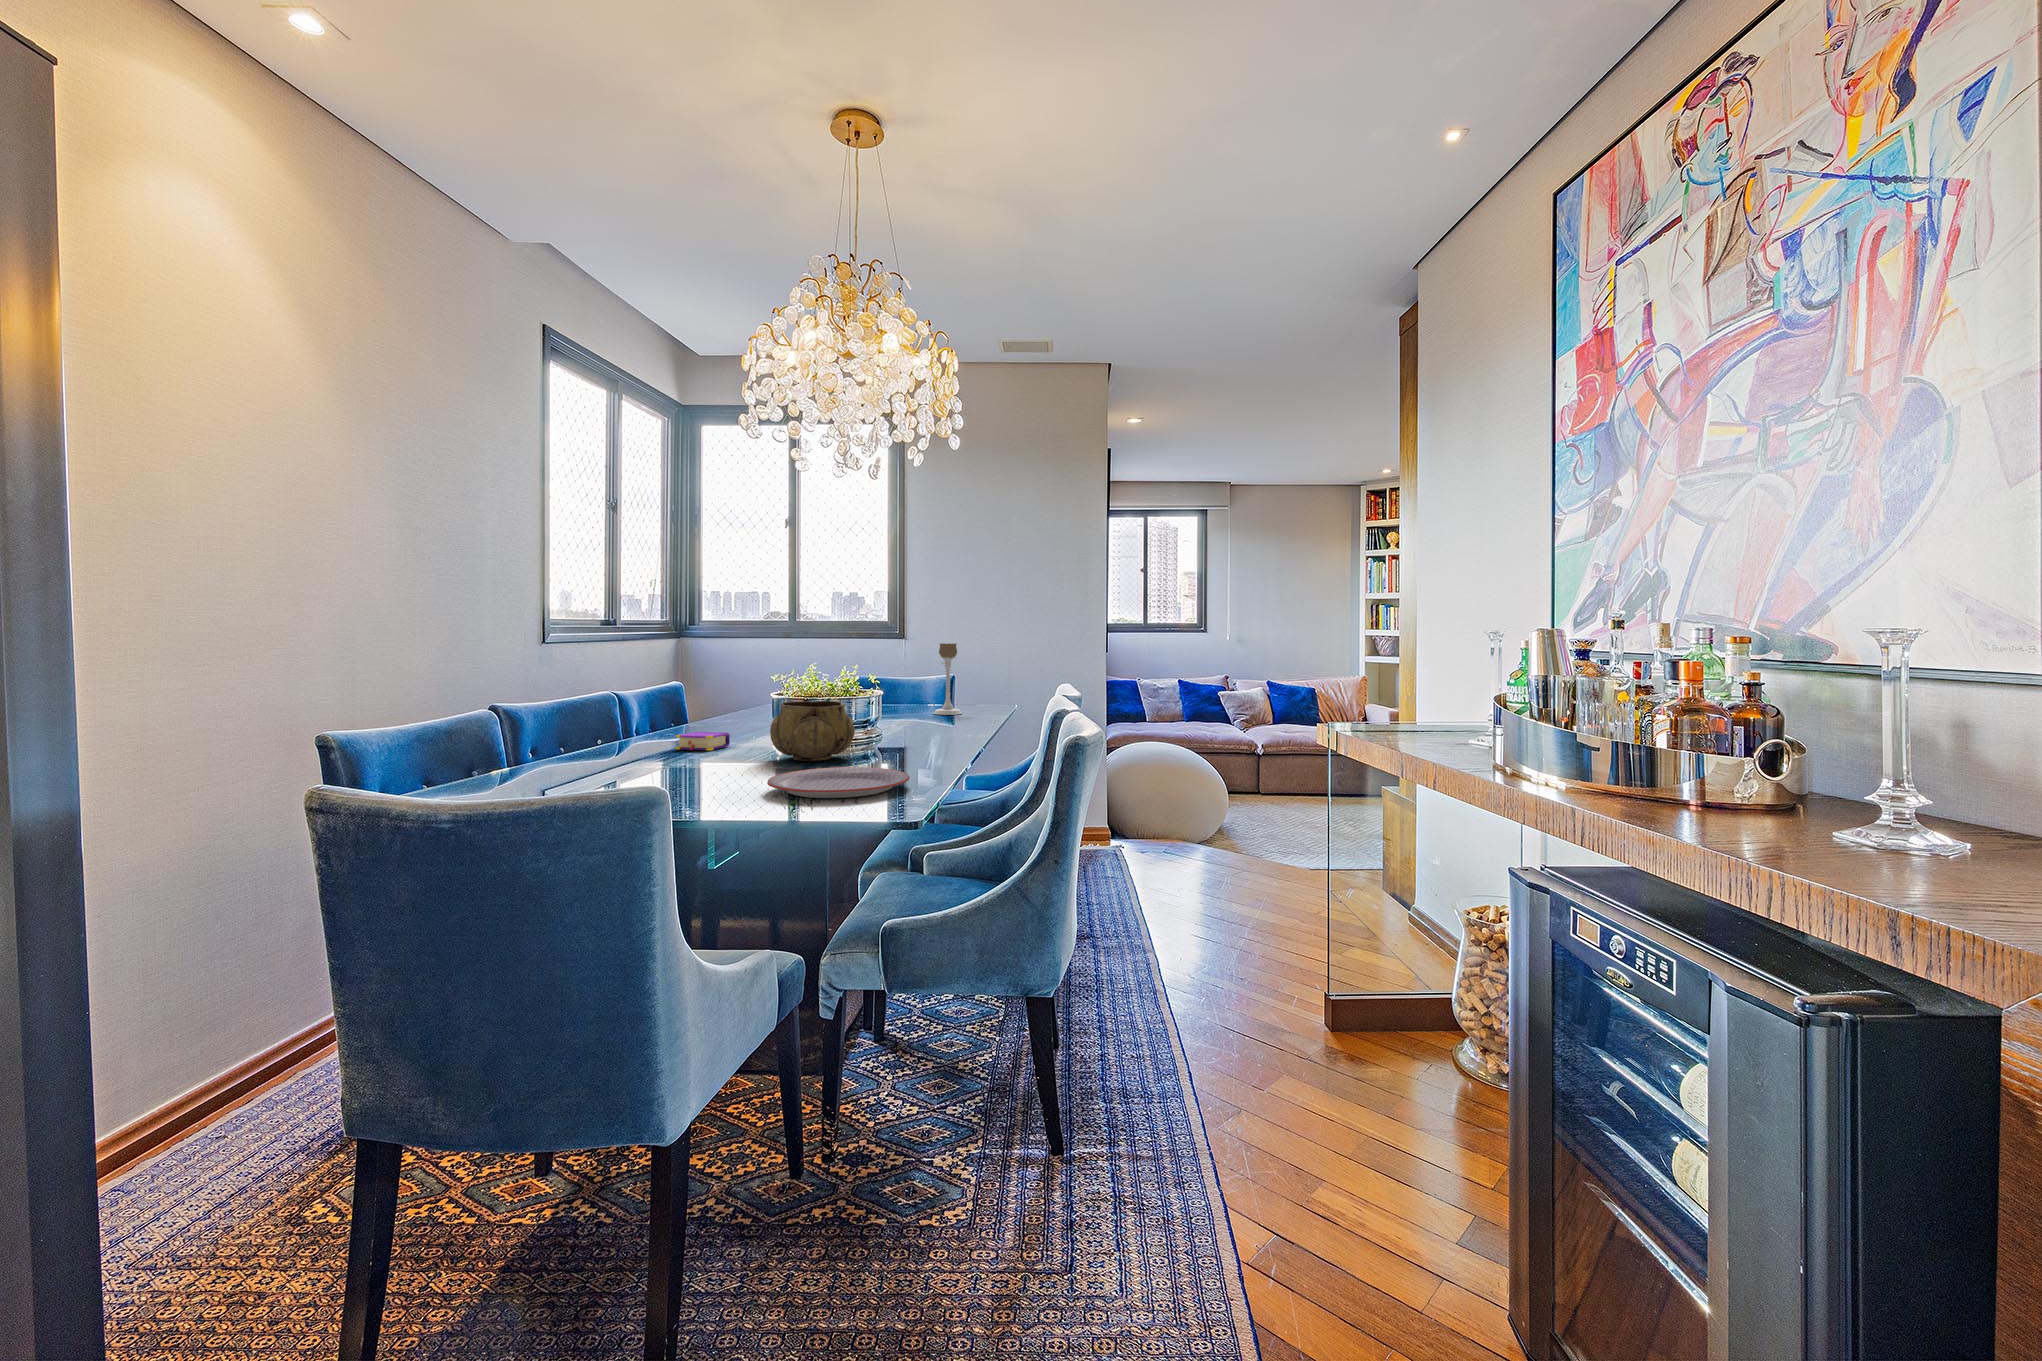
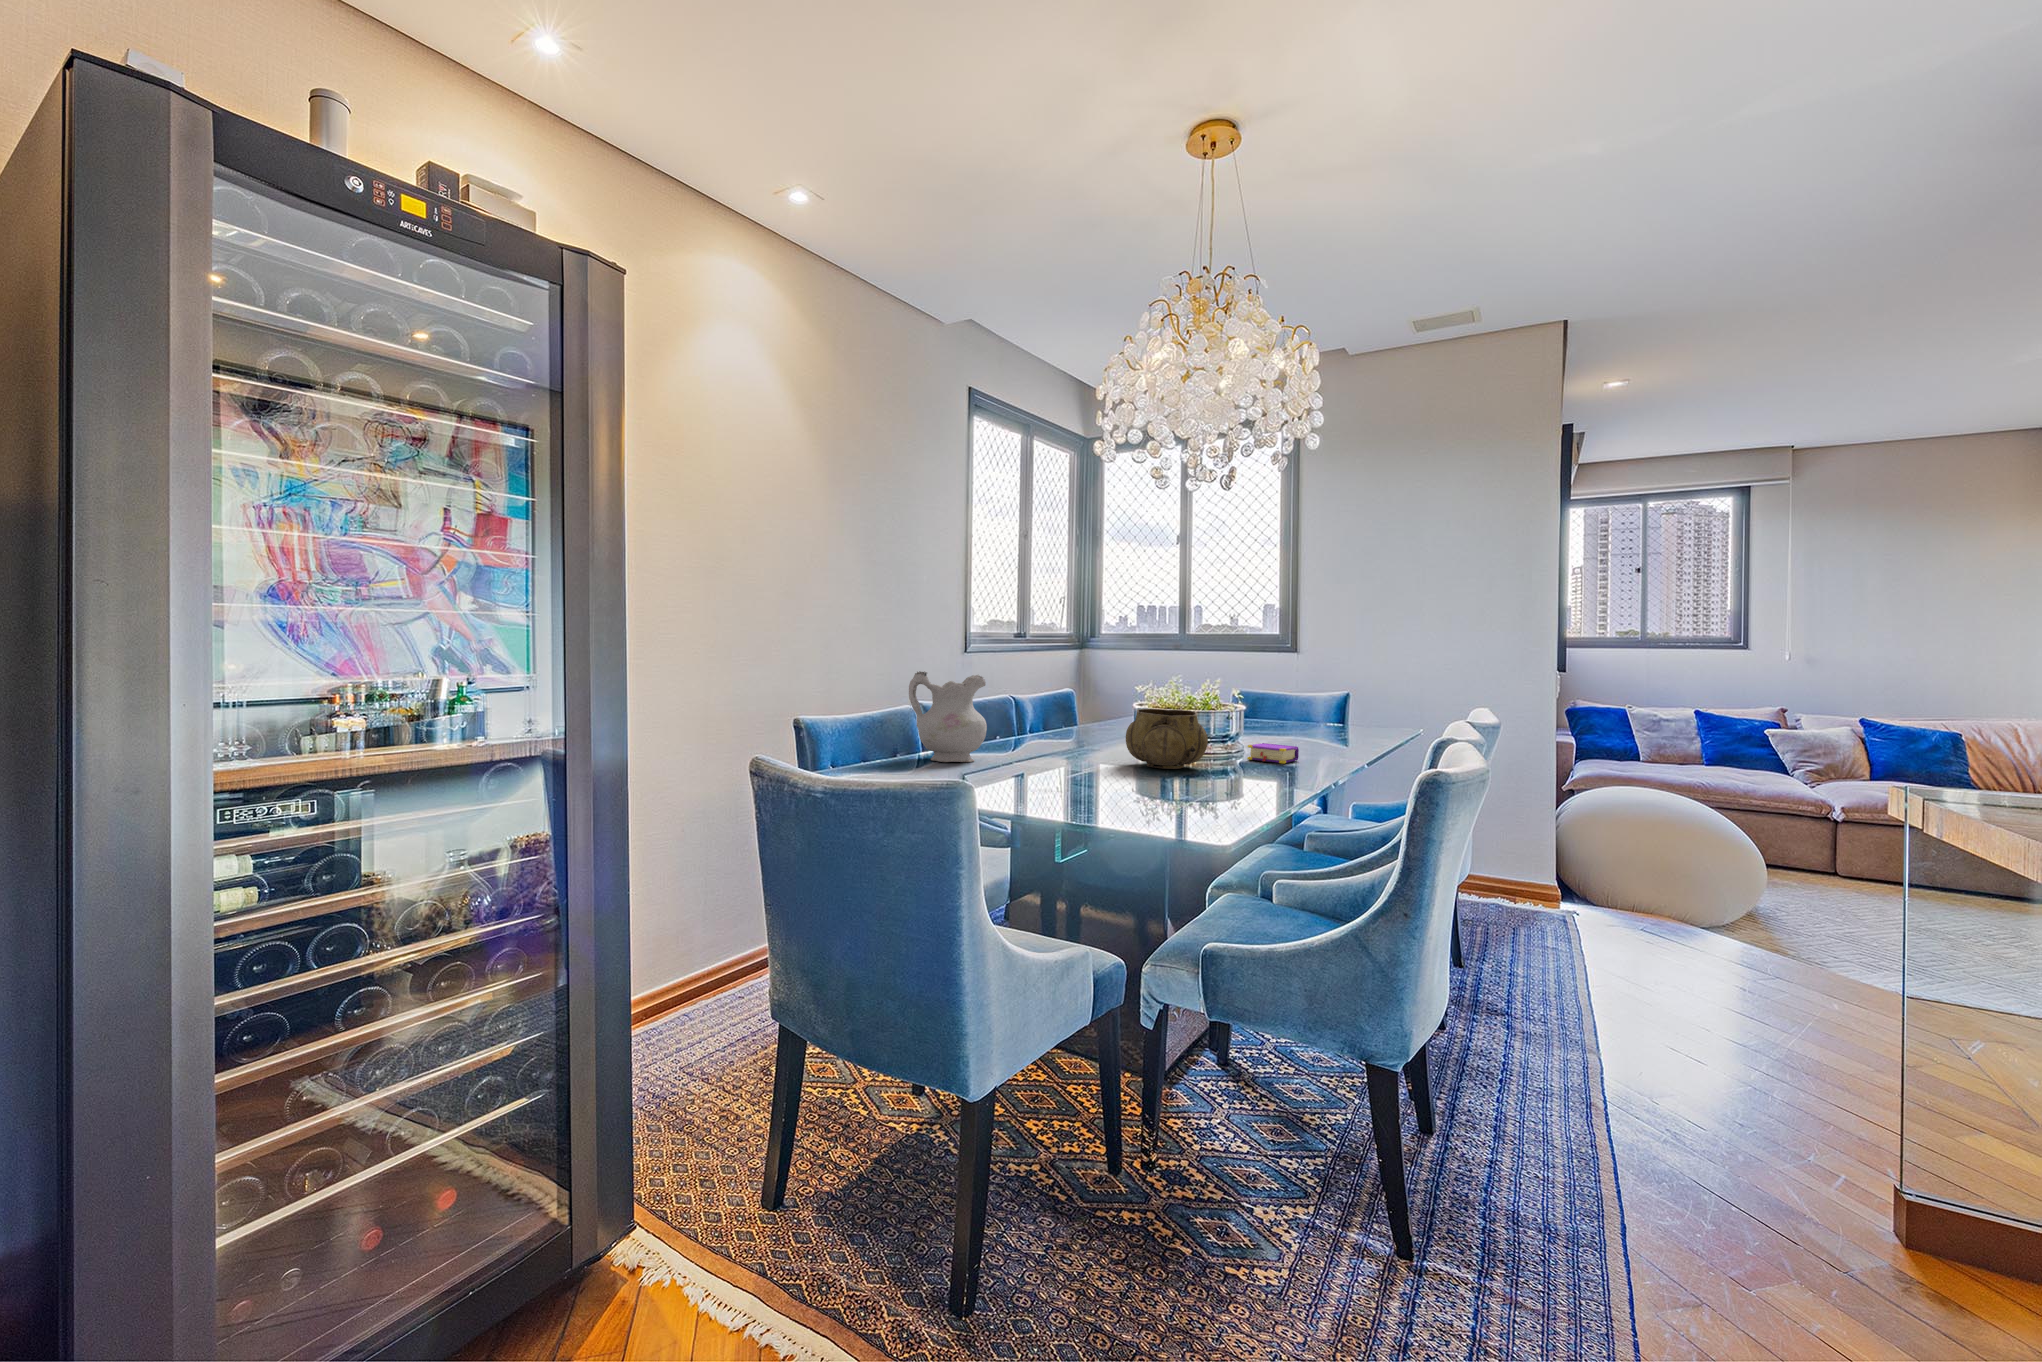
candle holder: present [933,643,962,715] -> none [1321,656,1355,735]
ceramic pitcher: none [499,672,607,778] -> present [909,671,987,762]
book: present [676,732,730,751] -> present [1247,743,1299,764]
plate: present [767,767,910,798] -> none [1102,776,1245,807]

